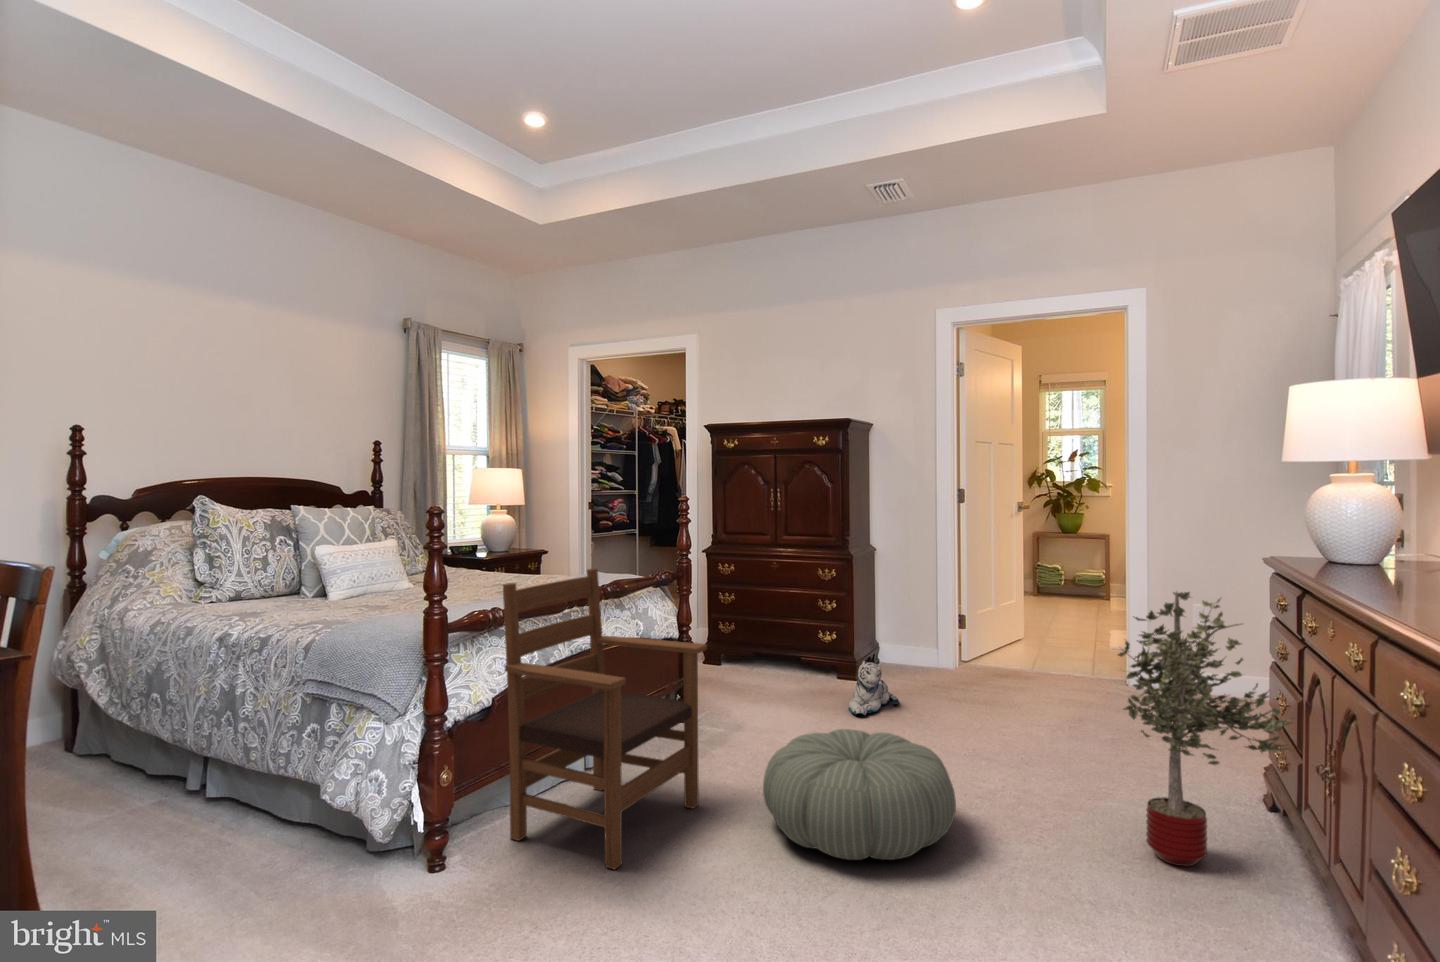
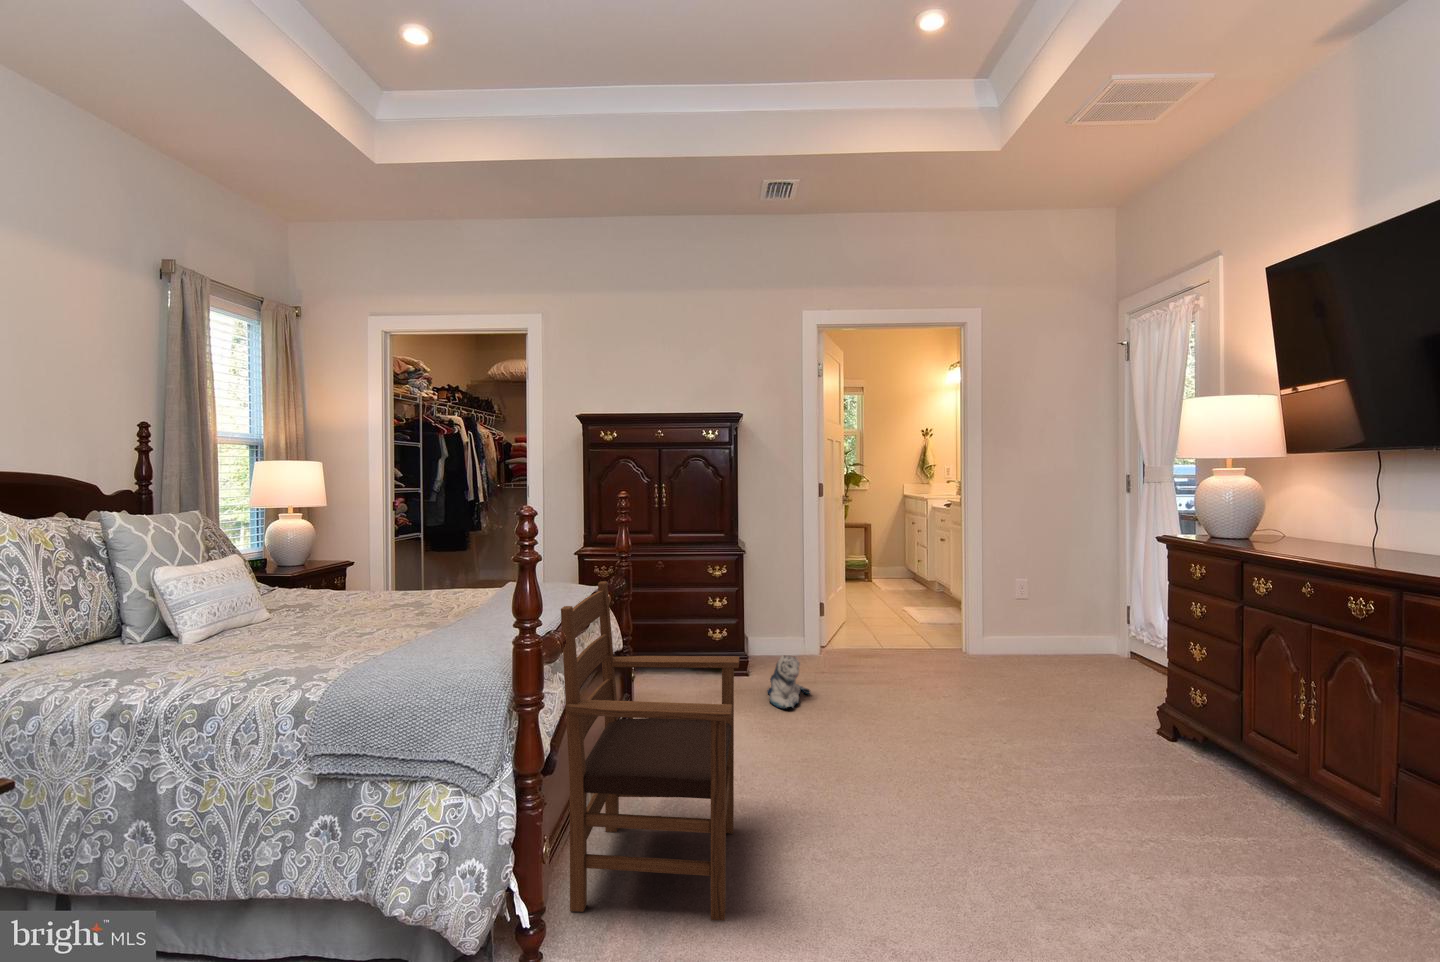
potted tree: present [1118,592,1291,866] -> none [1105,575,1252,807]
pouf: present [763,729,956,860] -> none [810,726,997,857]

